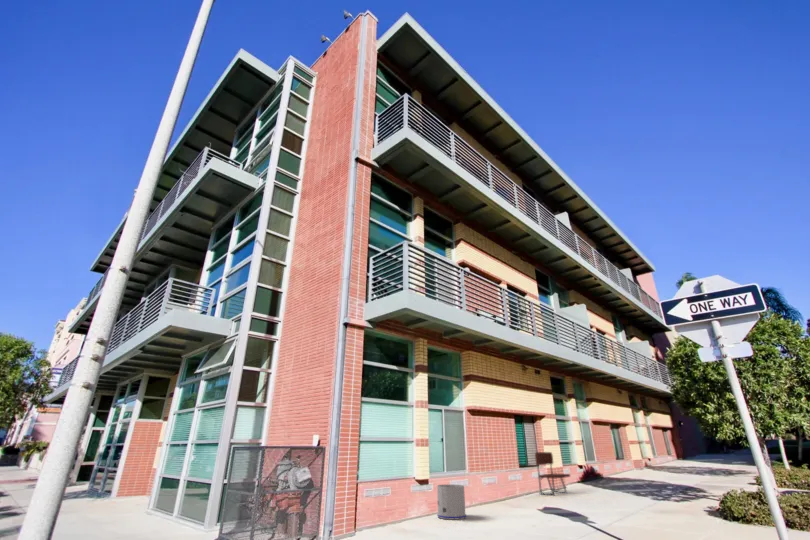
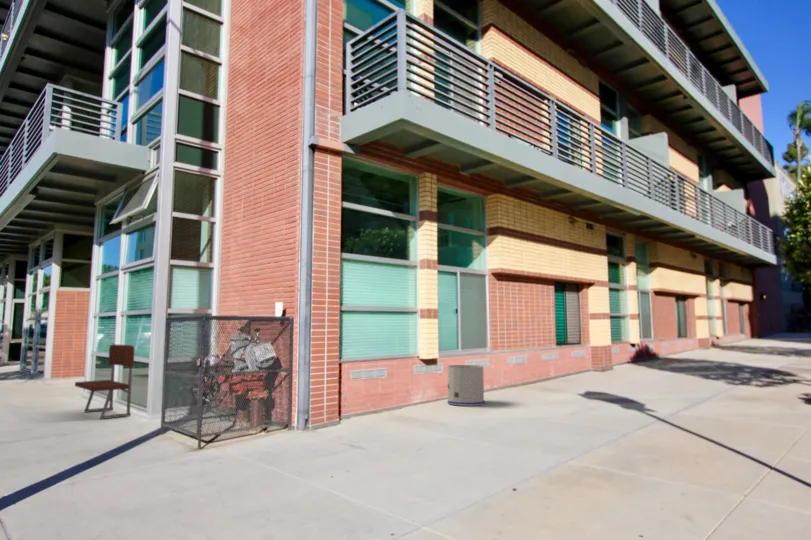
bench: present [535,452,570,495] -> present [75,344,134,419]

